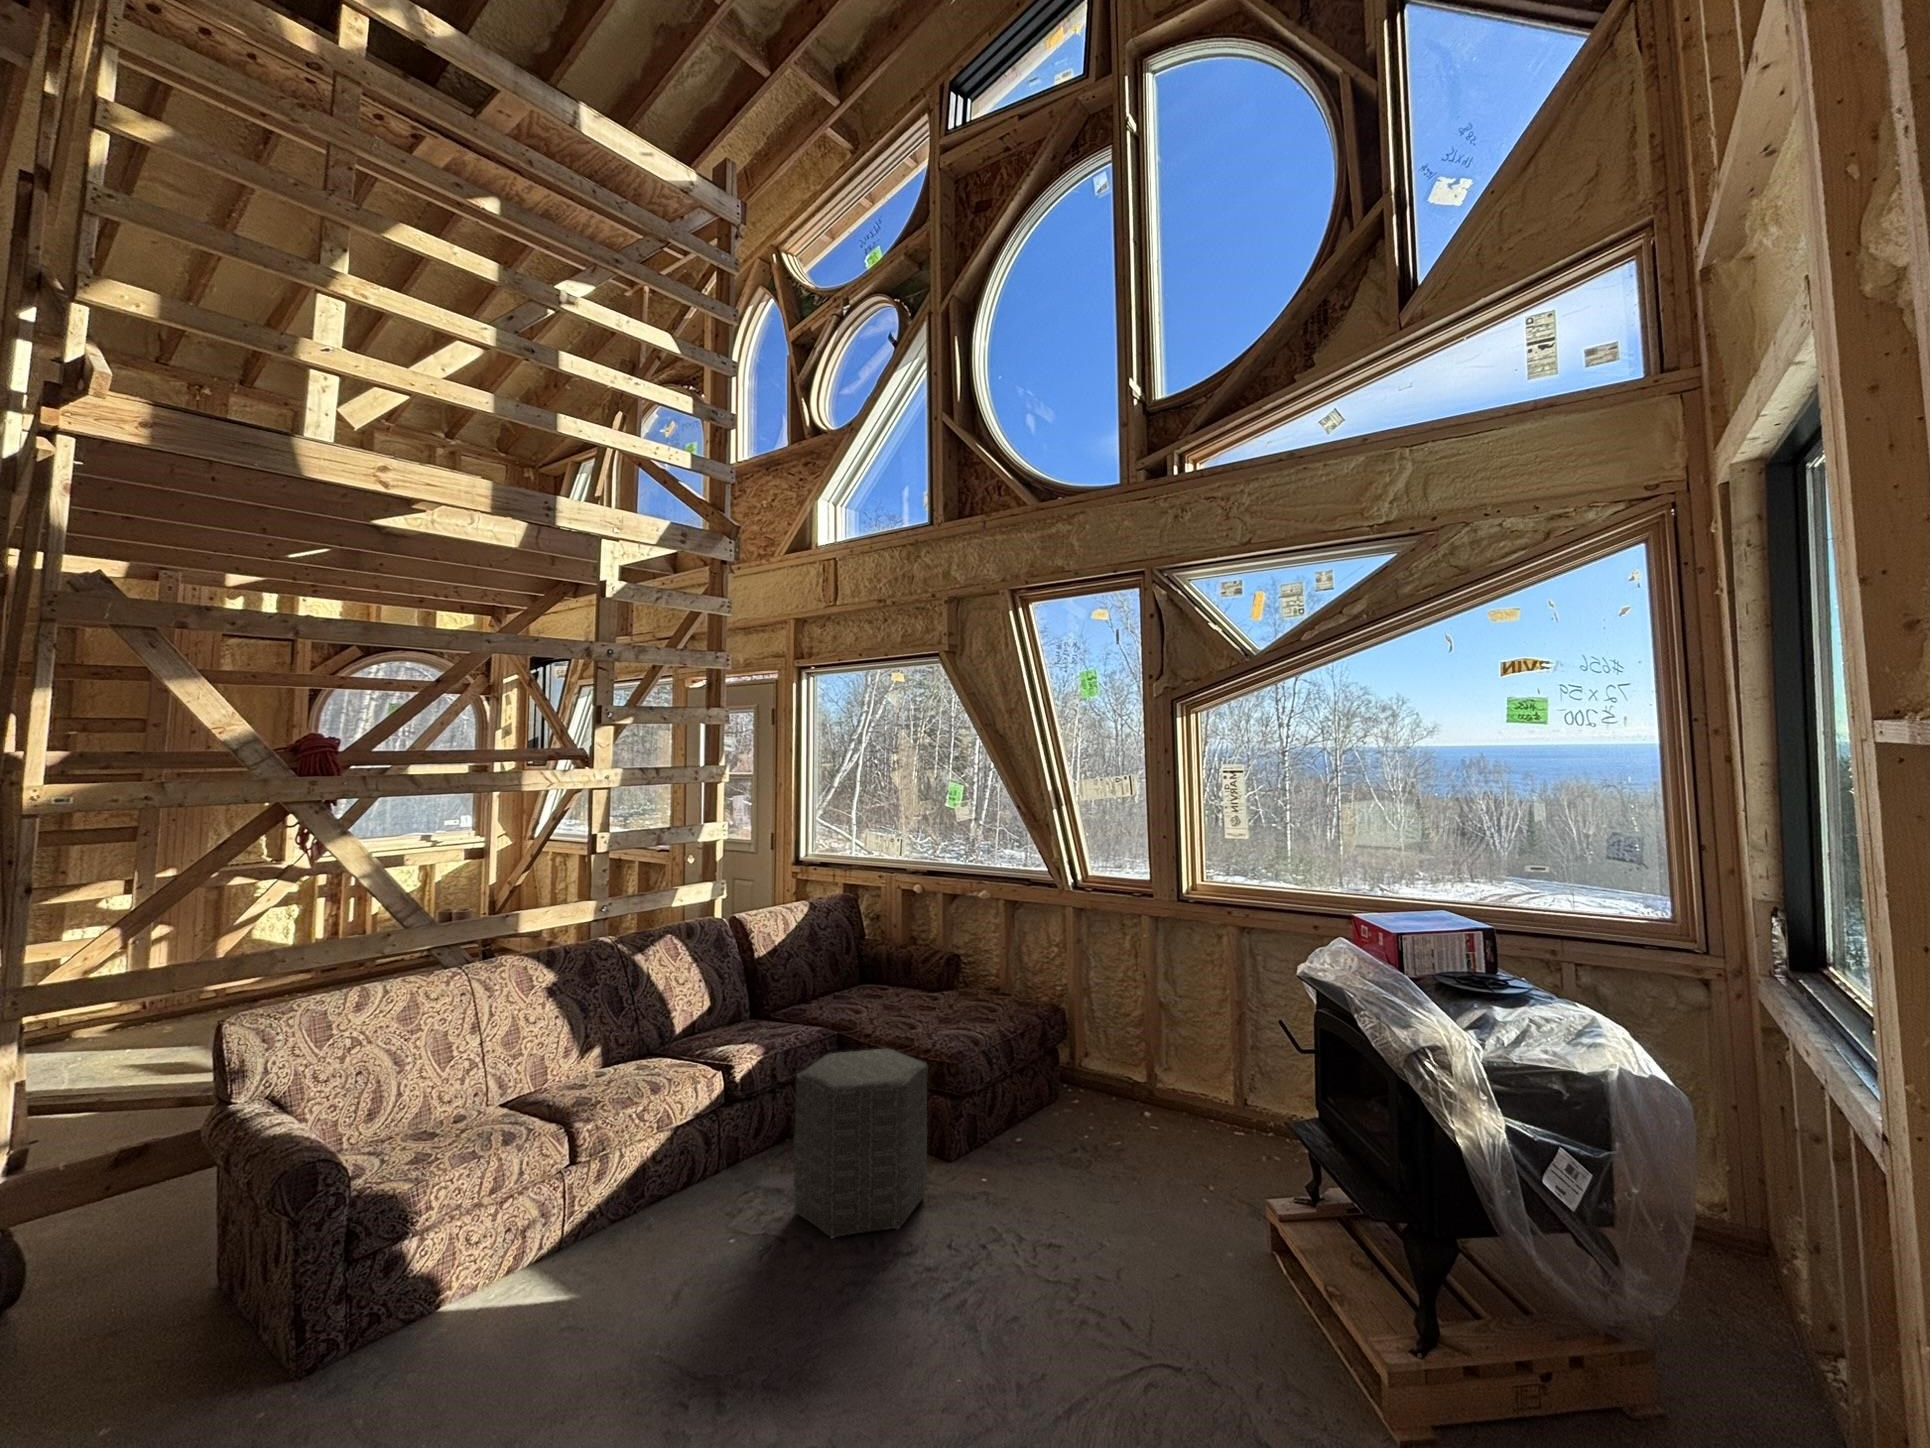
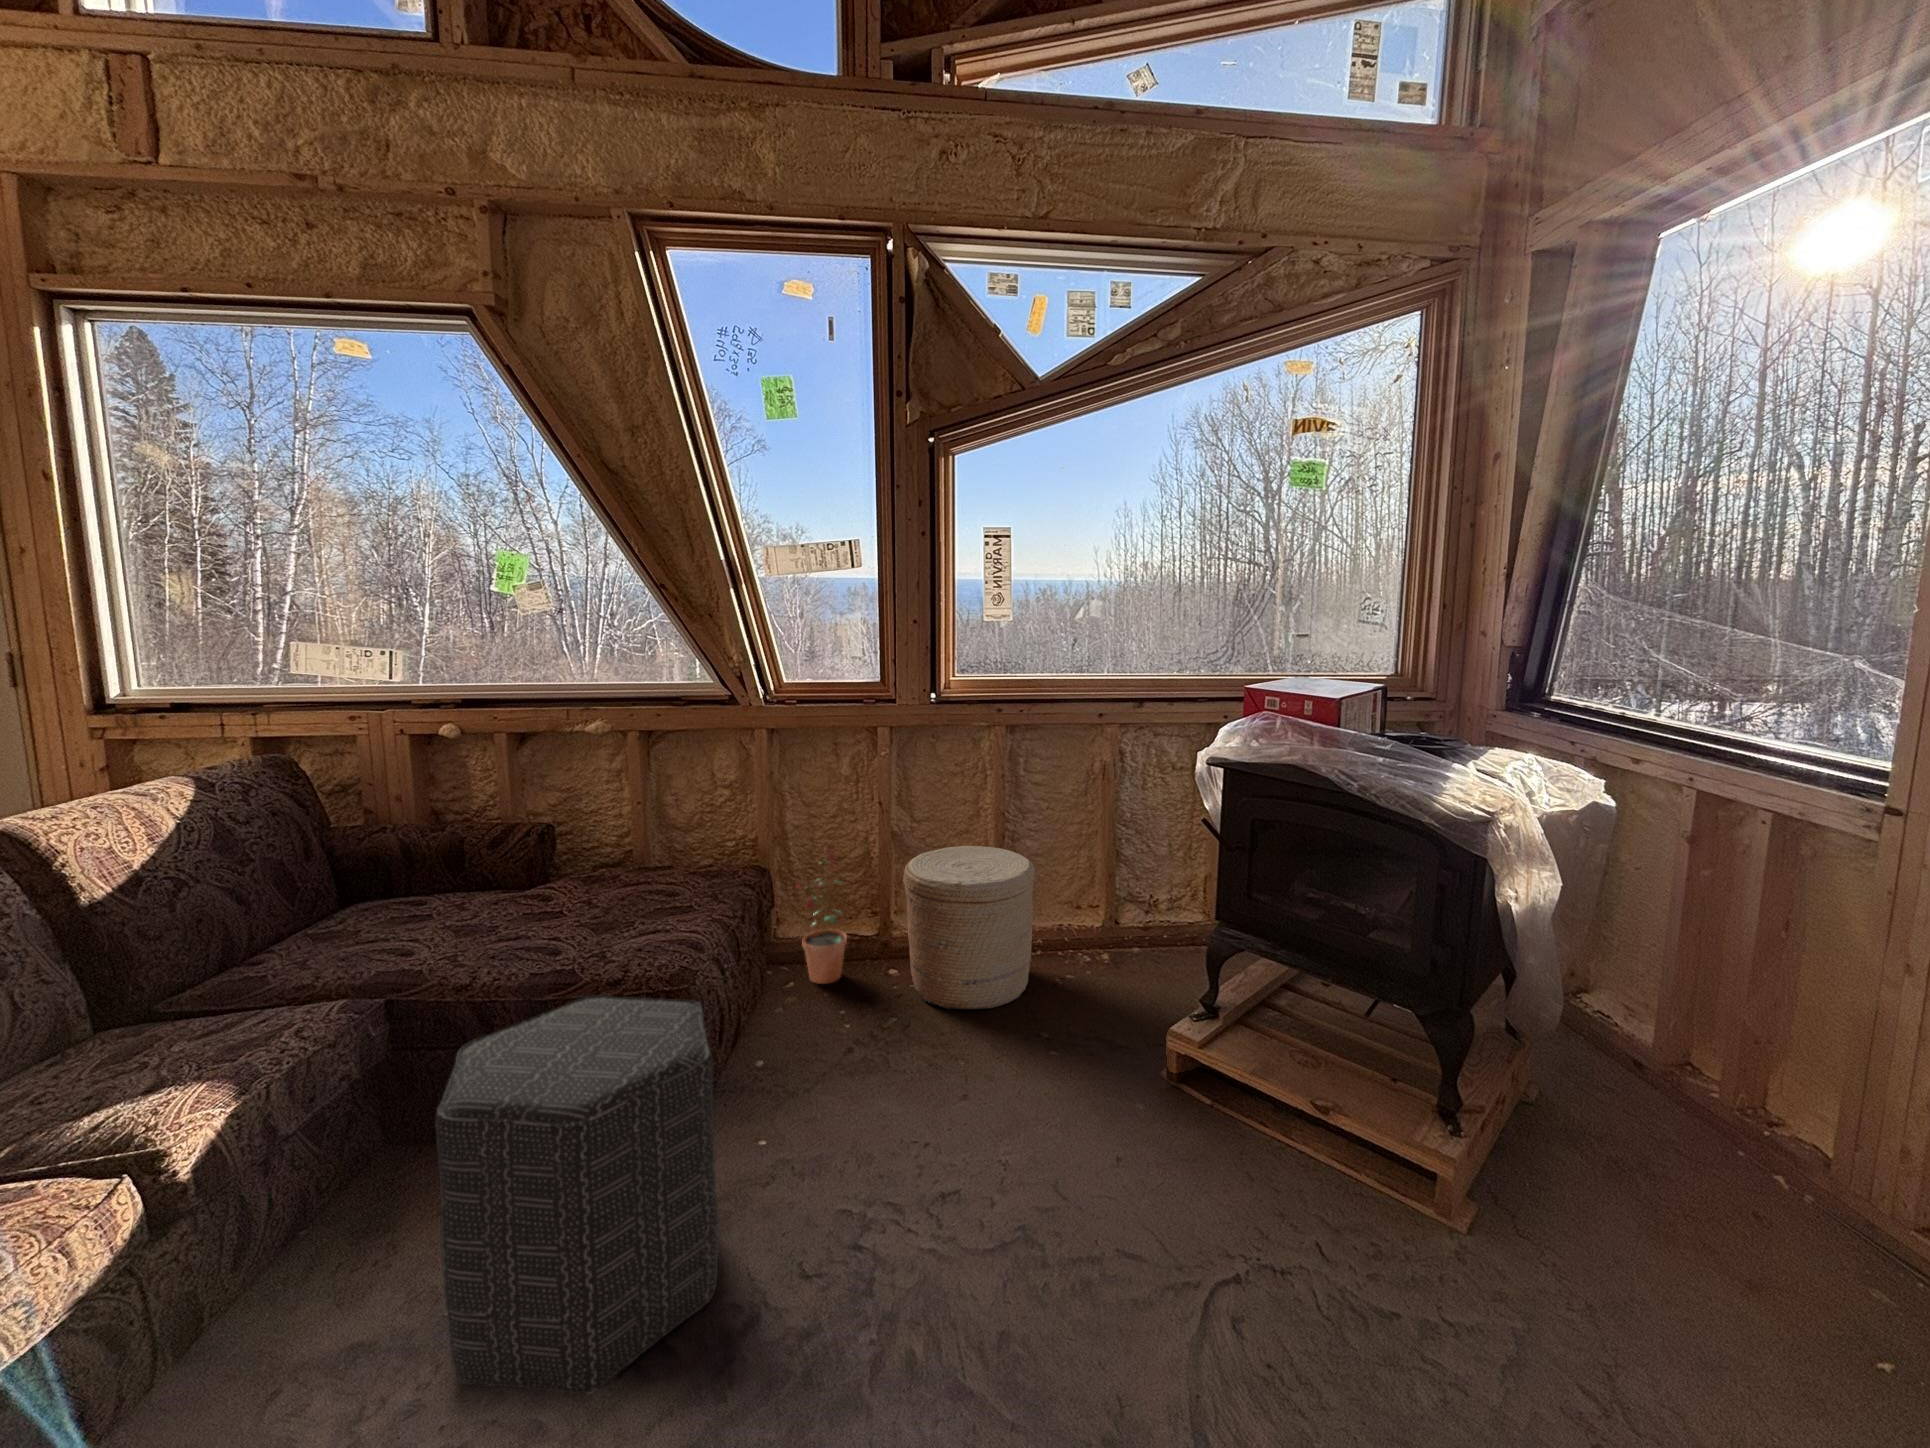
potted plant: none [1082,1002,1117,1107] -> present [797,848,847,984]
woven basket: none [1137,1020,1242,1156] -> present [903,846,1035,1009]

